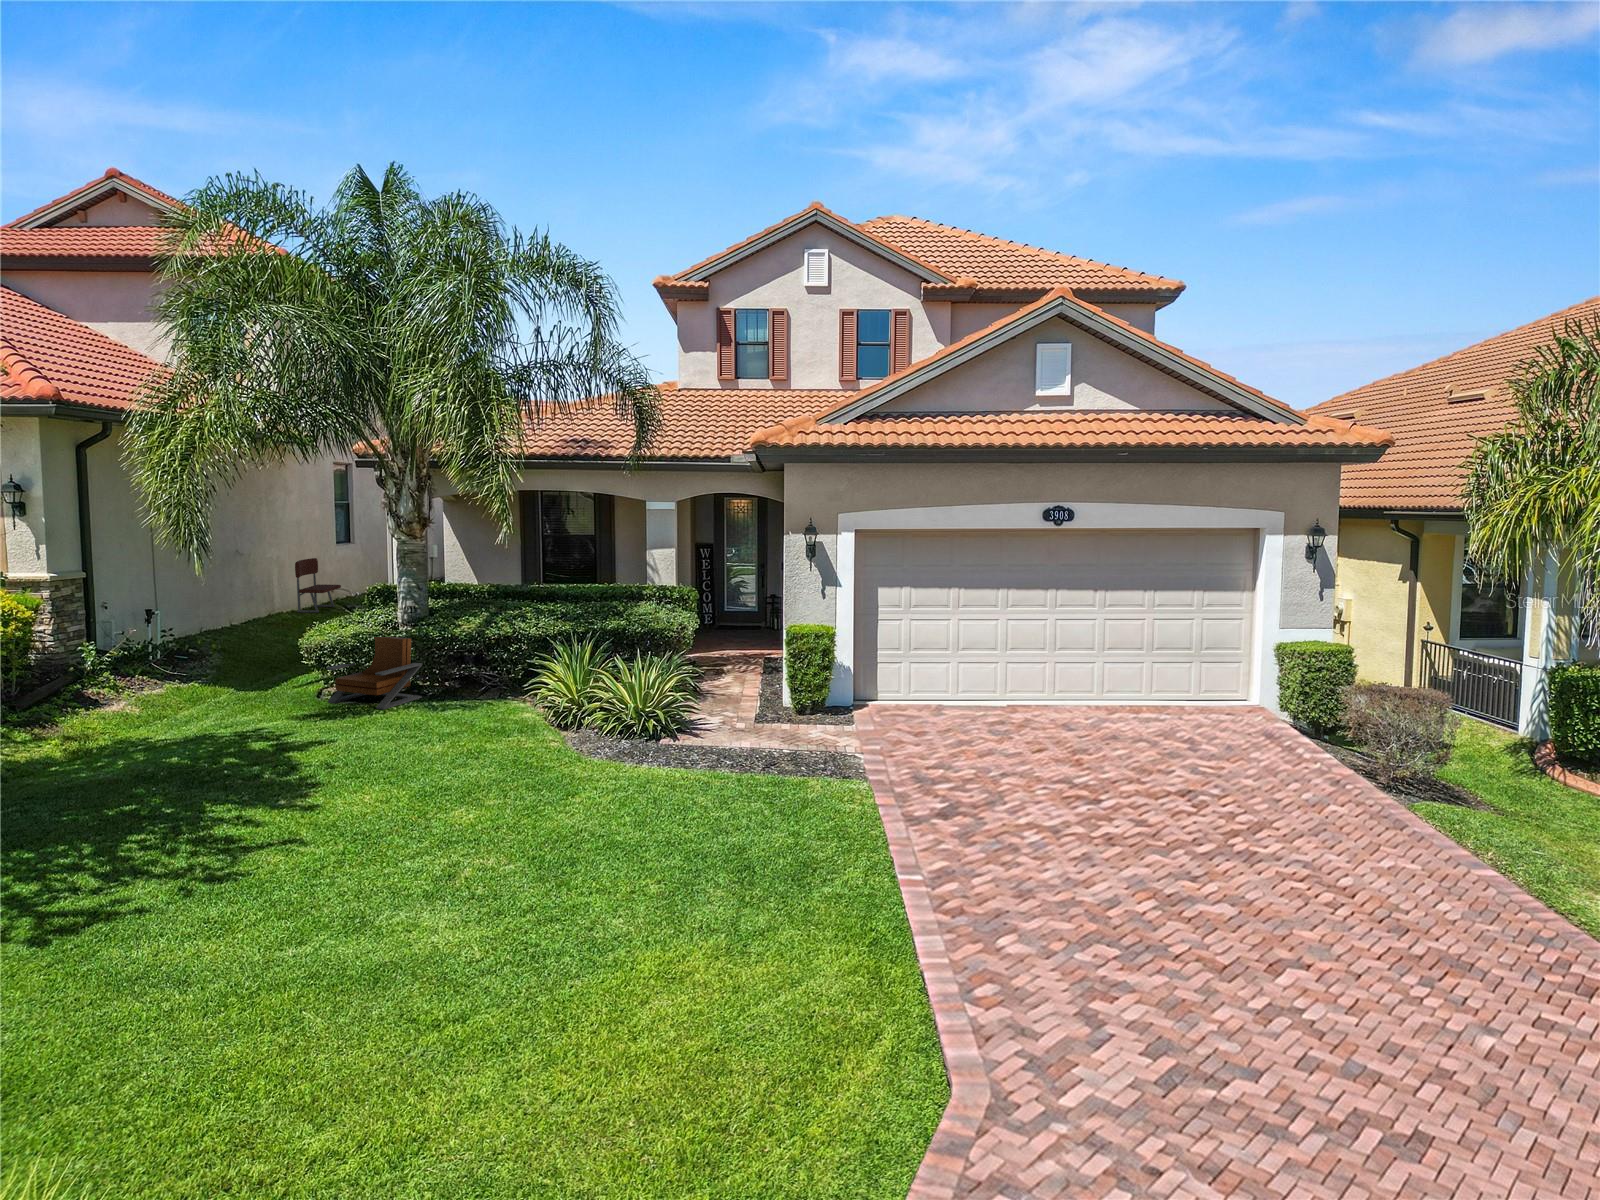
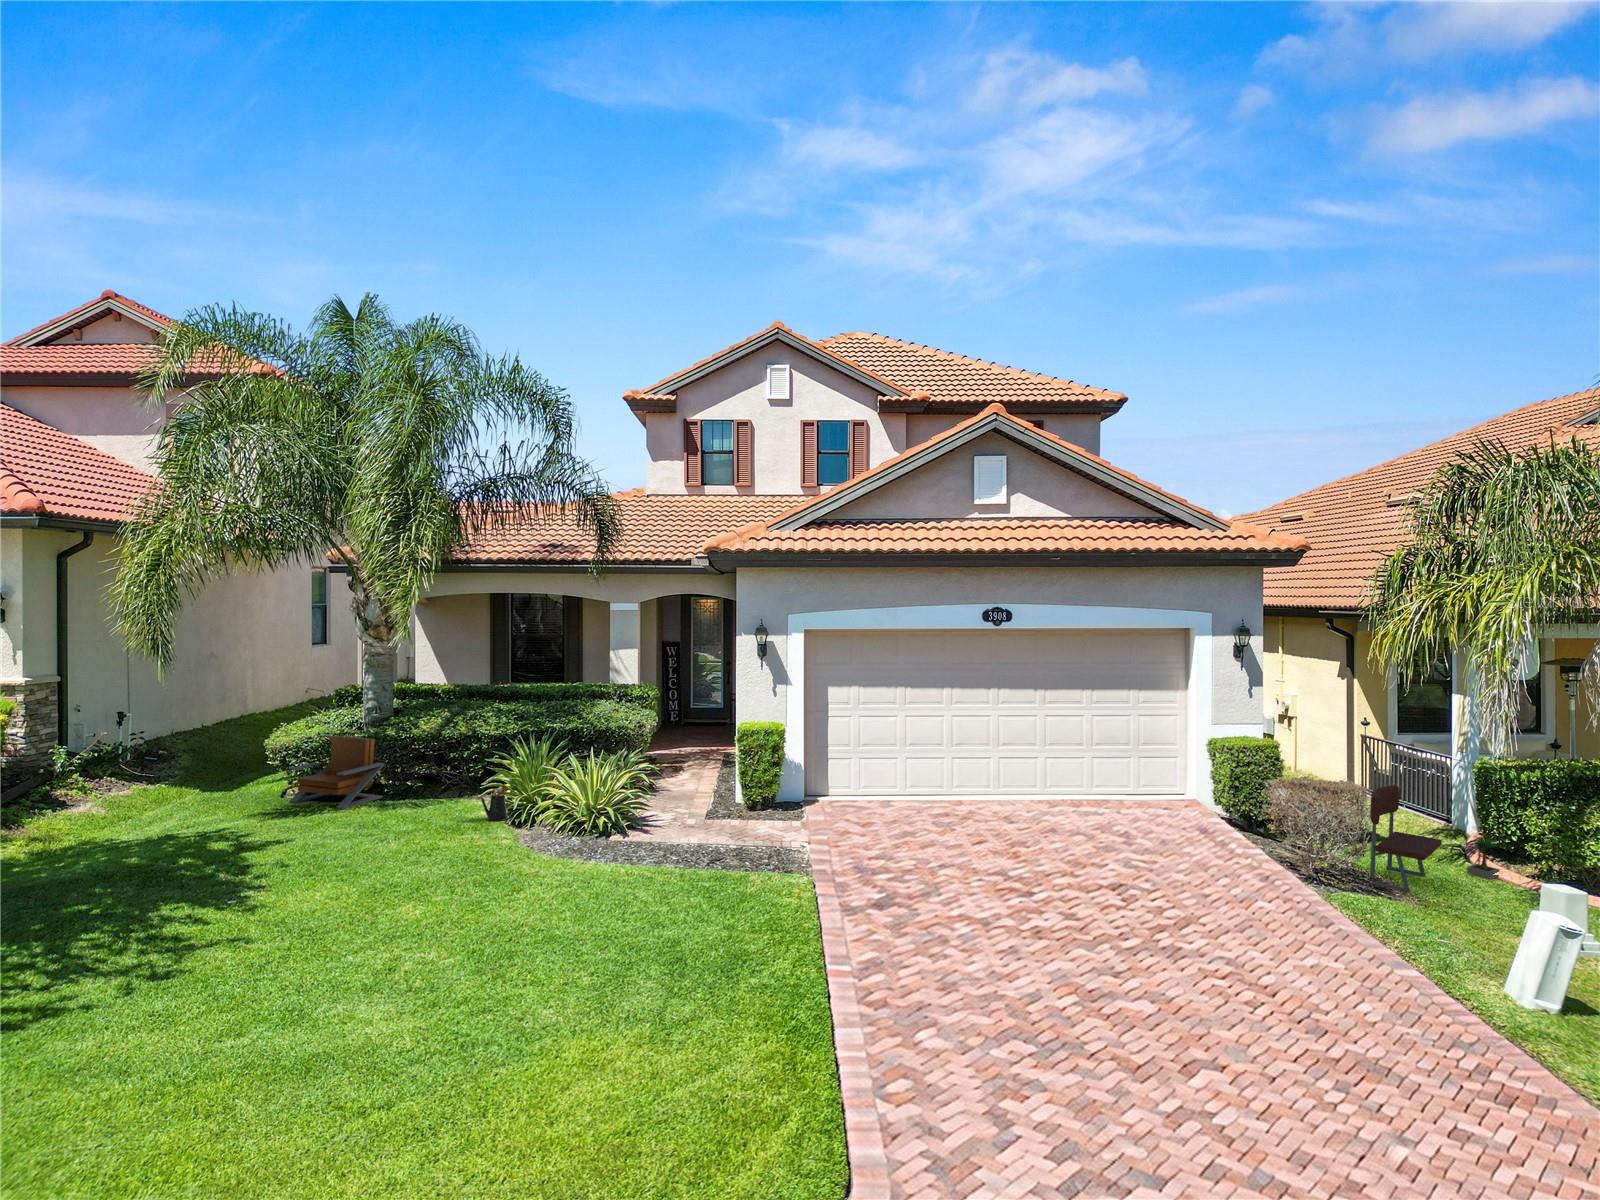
bench: present [295,558,341,613] -> present [1370,785,1442,893]
watering can: none [523,685,555,722] -> present [481,785,510,821]
potted plant: none [1539,741,1580,787] -> present [1467,837,1501,880]

